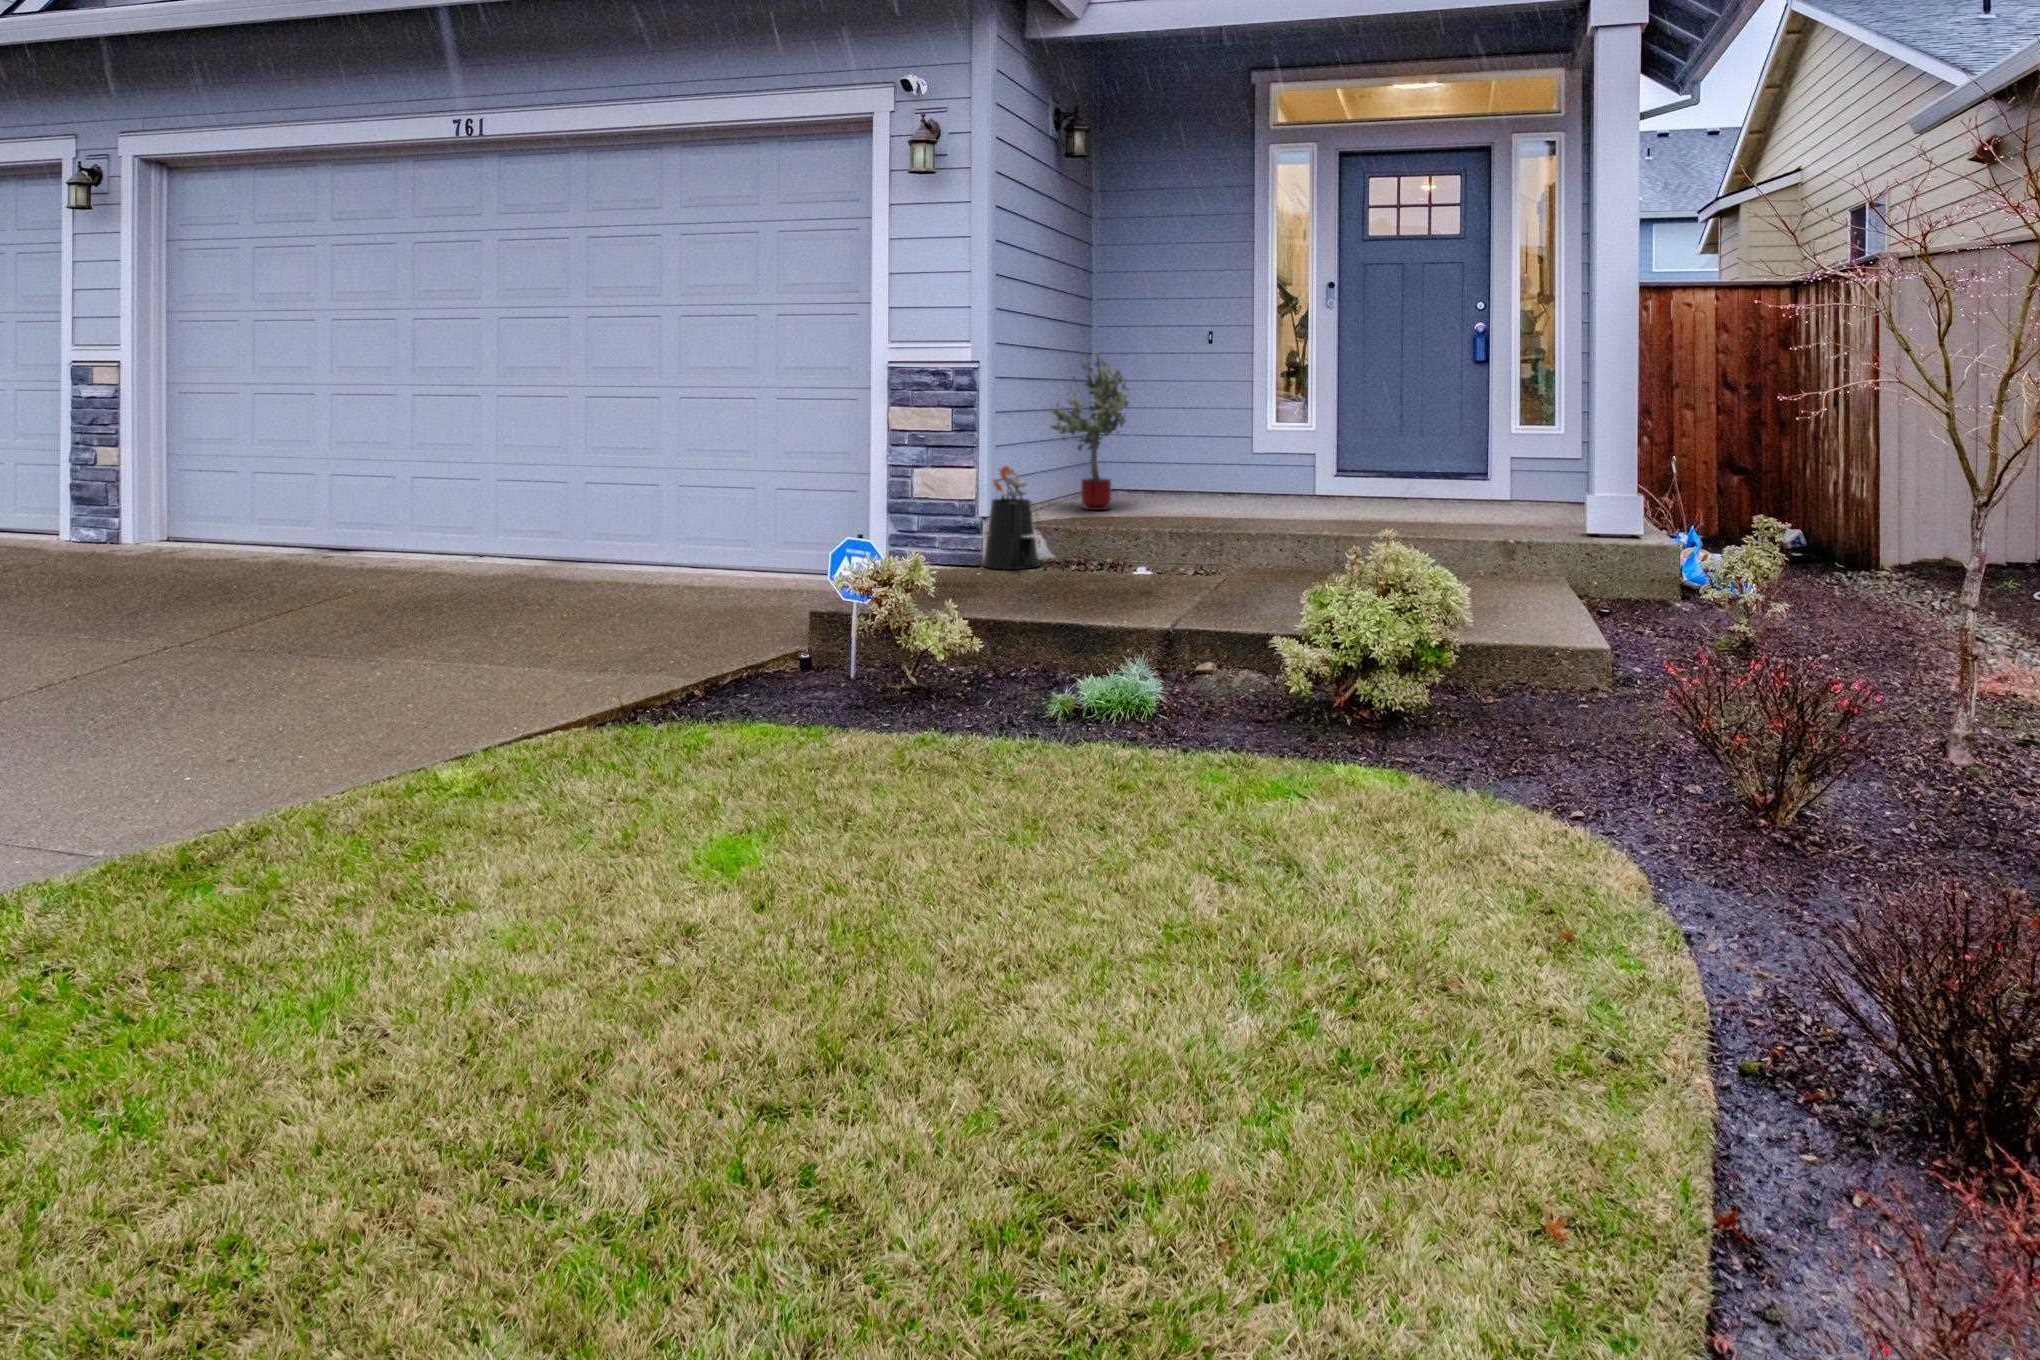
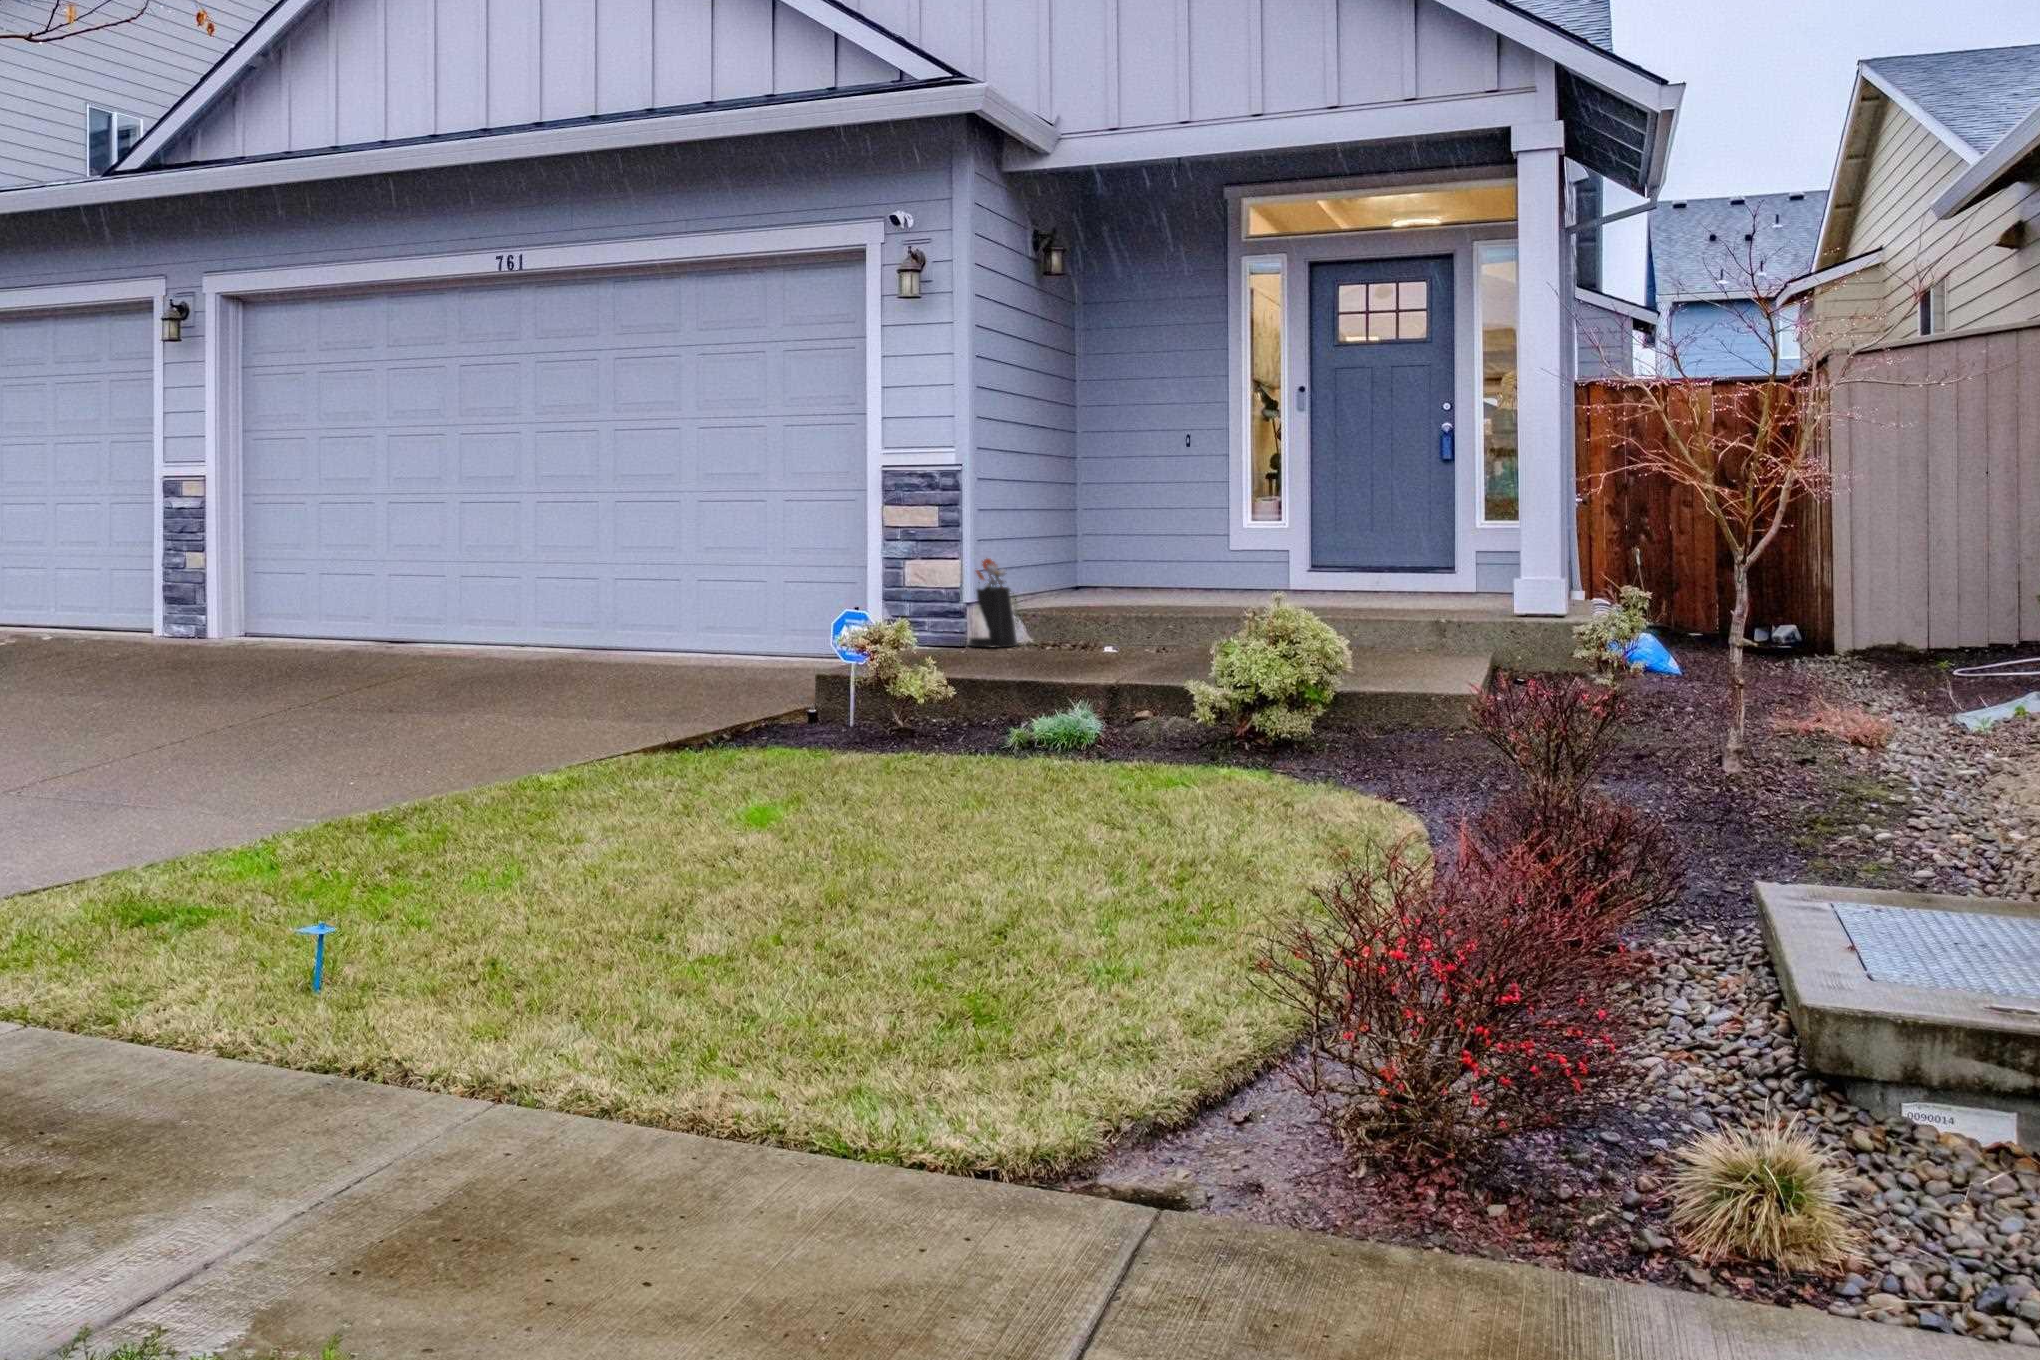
potted tree: present [1051,352,1130,510] -> none [1029,456,1108,600]

